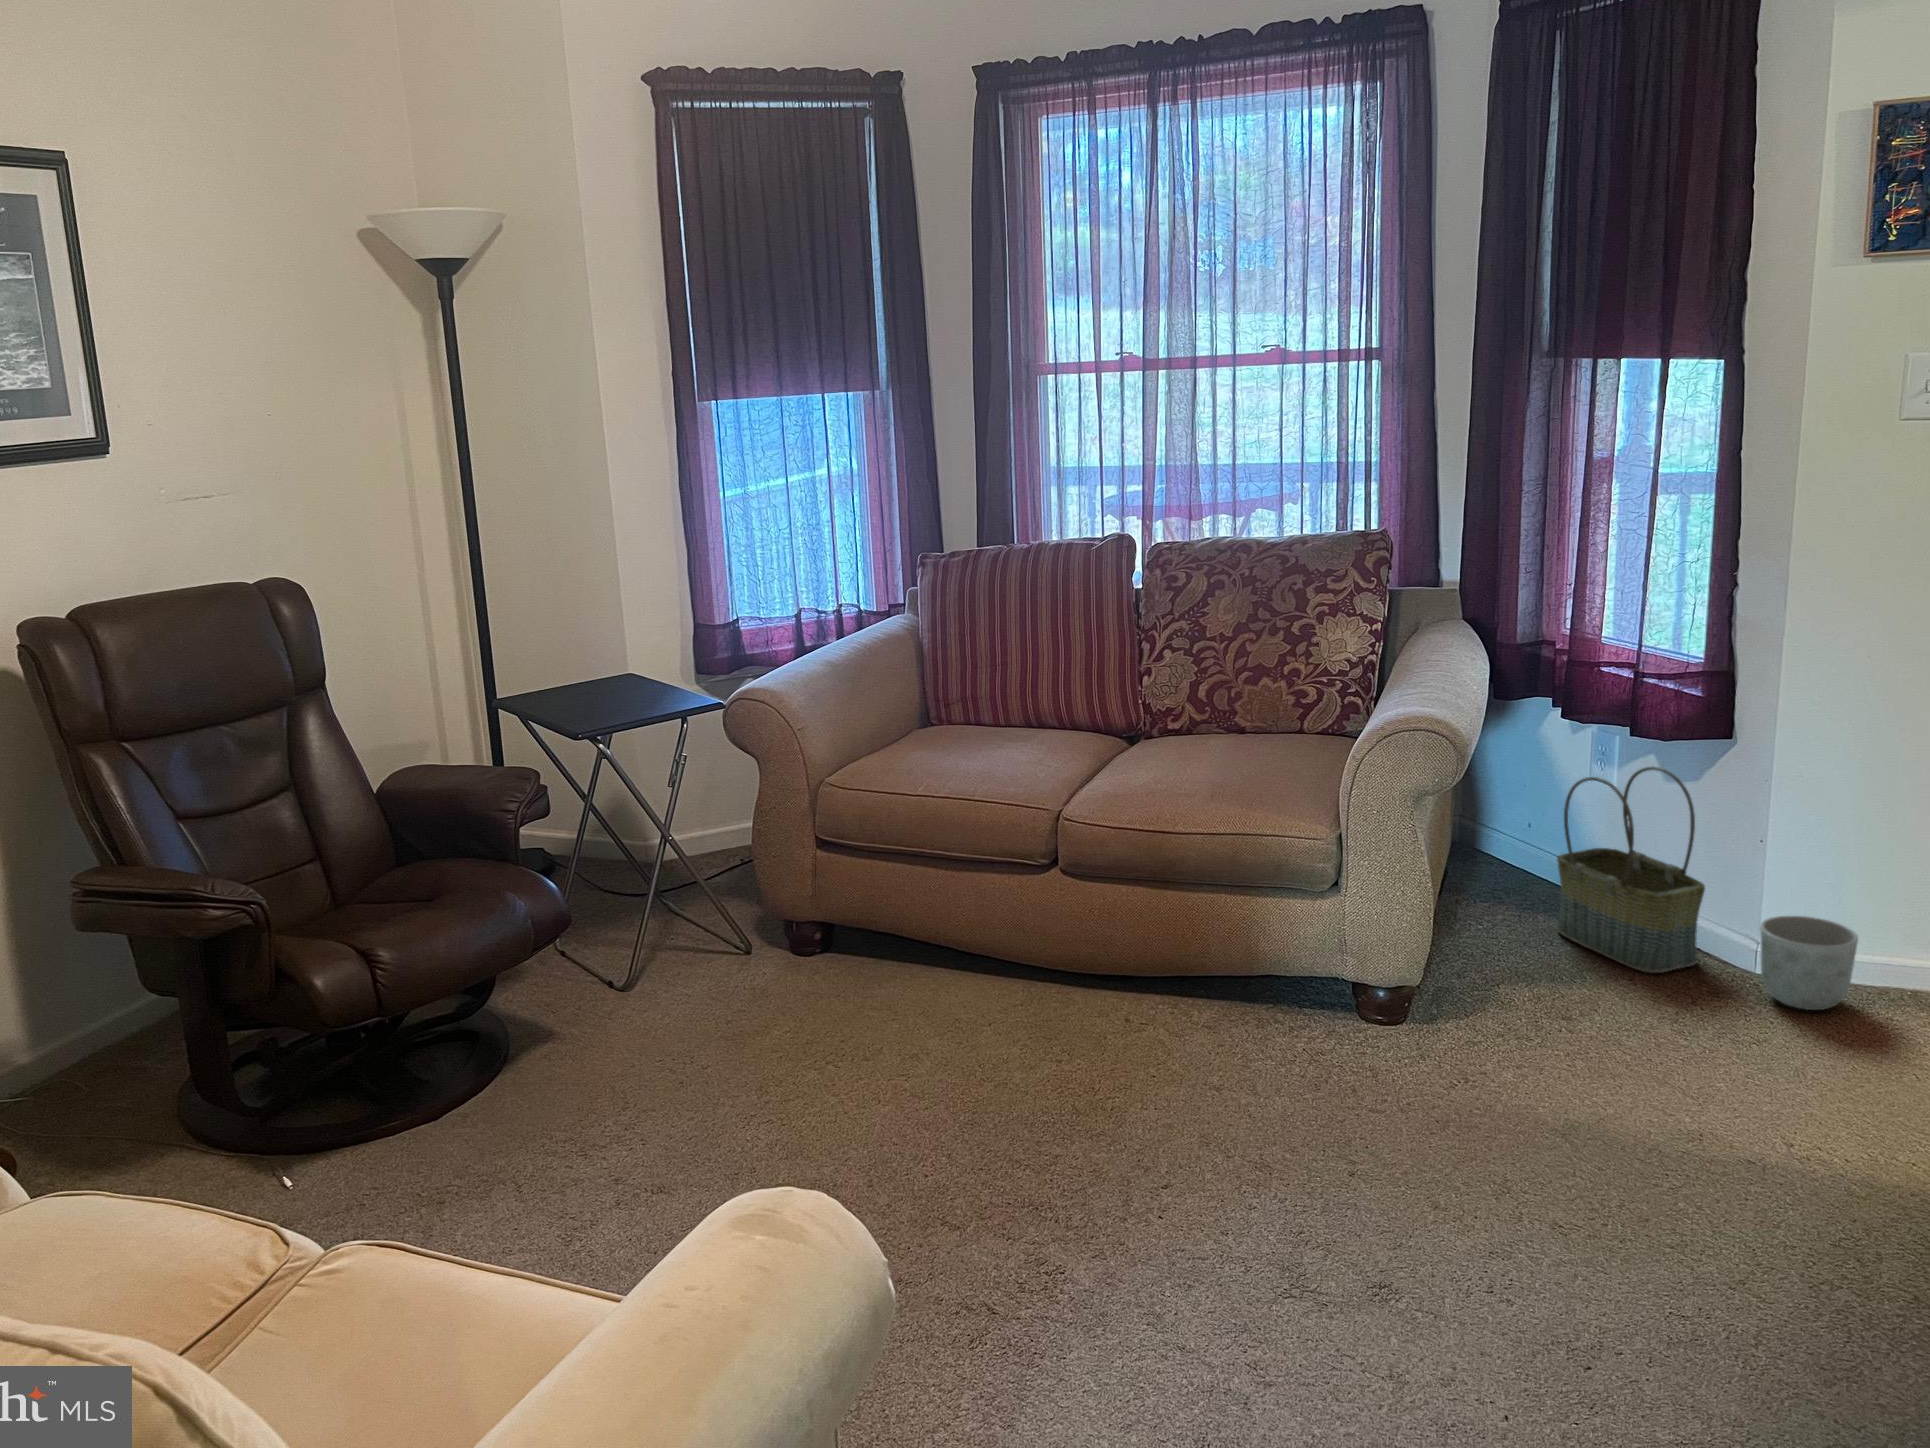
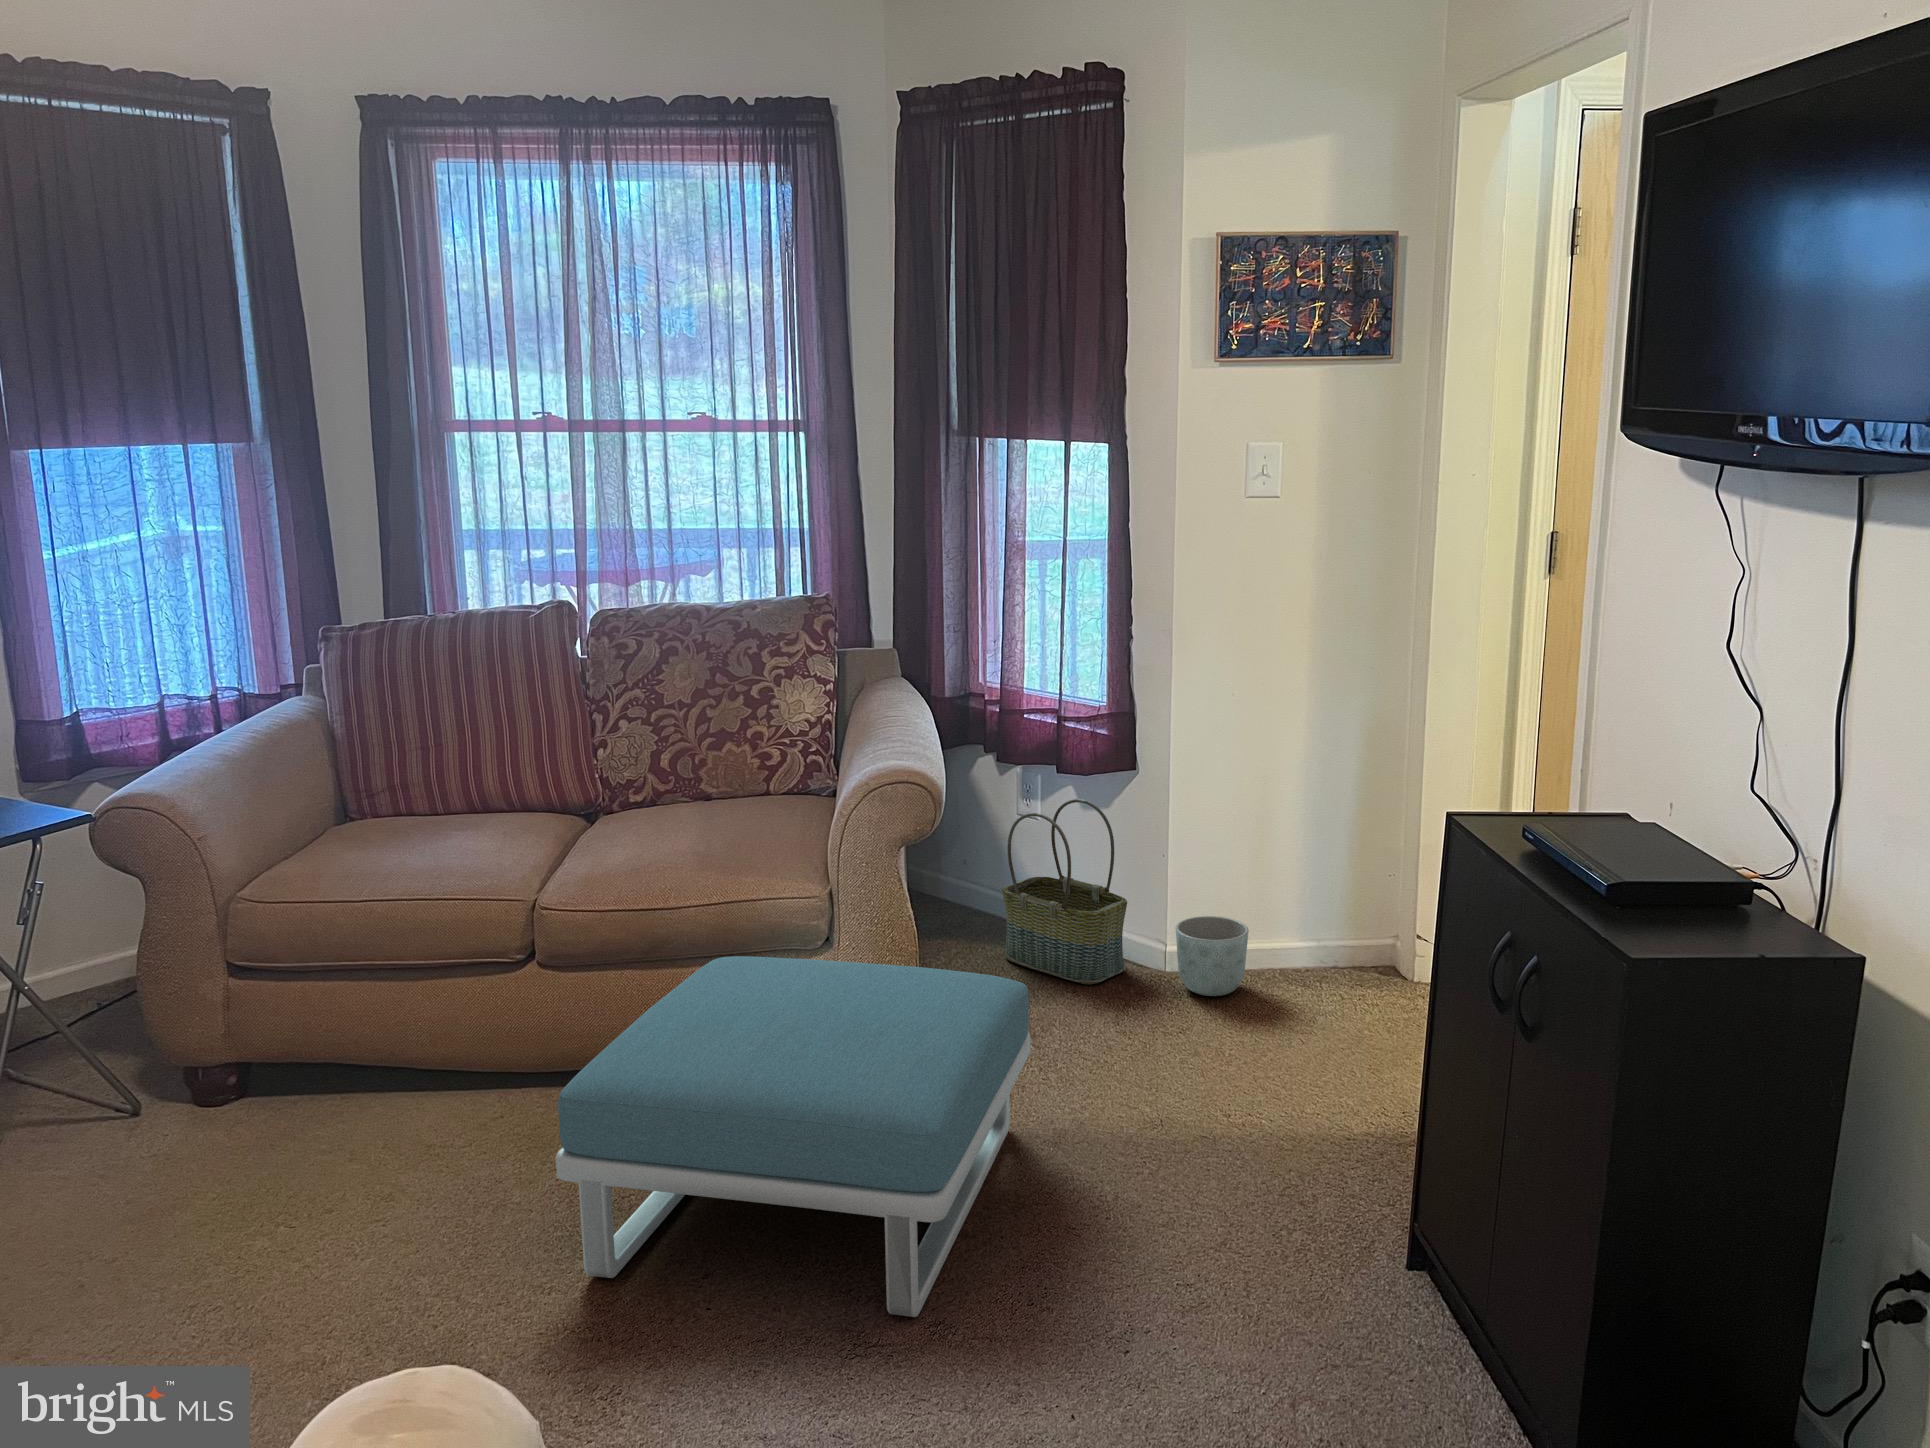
footstool: none [1027,886,1532,1269] -> present [556,956,1031,1317]

